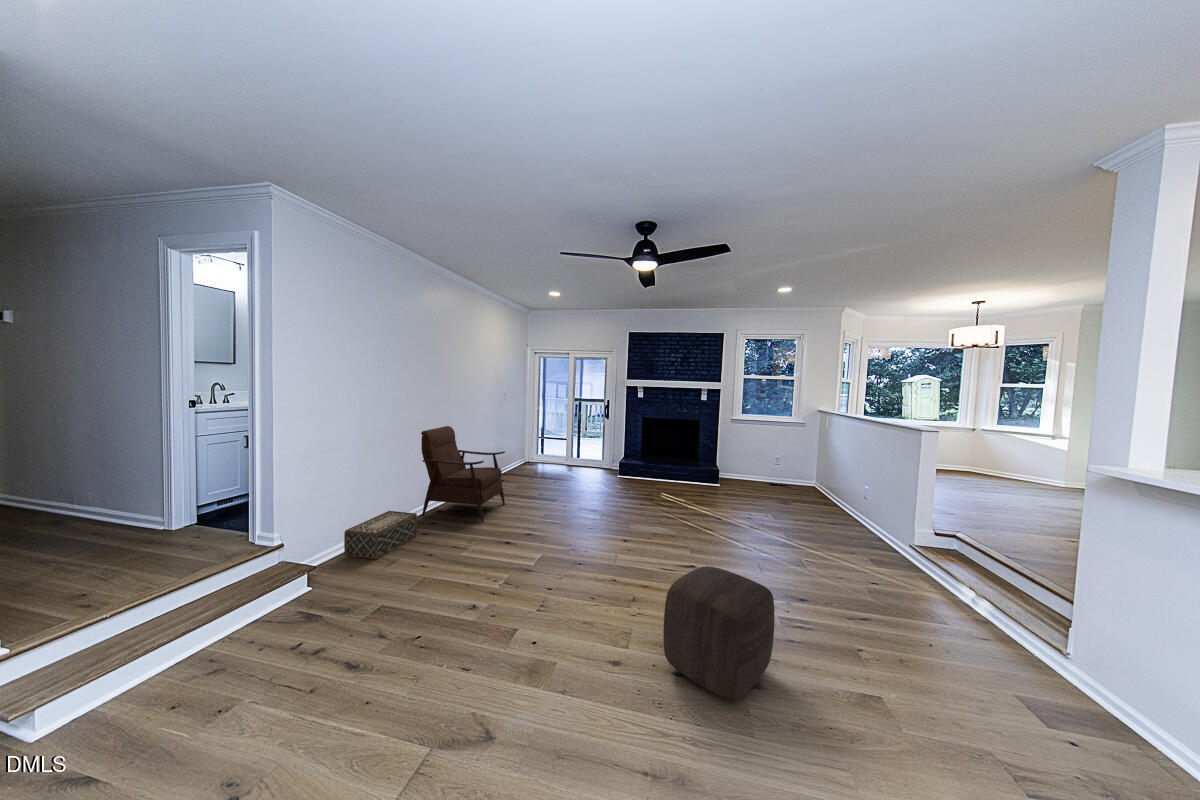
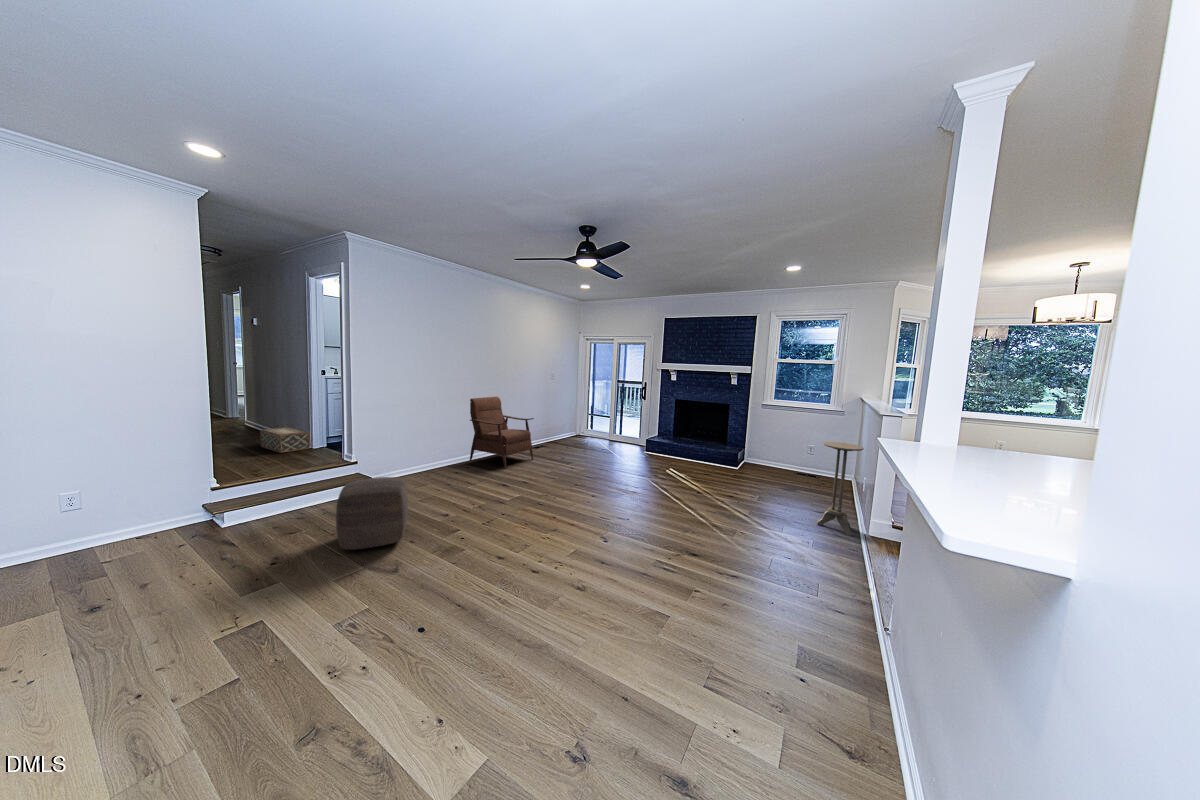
side table: none [856,459,899,551] -> present [817,442,864,536]
woven basket: present [344,511,417,559] -> present [260,427,310,453]
ottoman: present [663,566,774,700] -> present [336,477,408,550]

